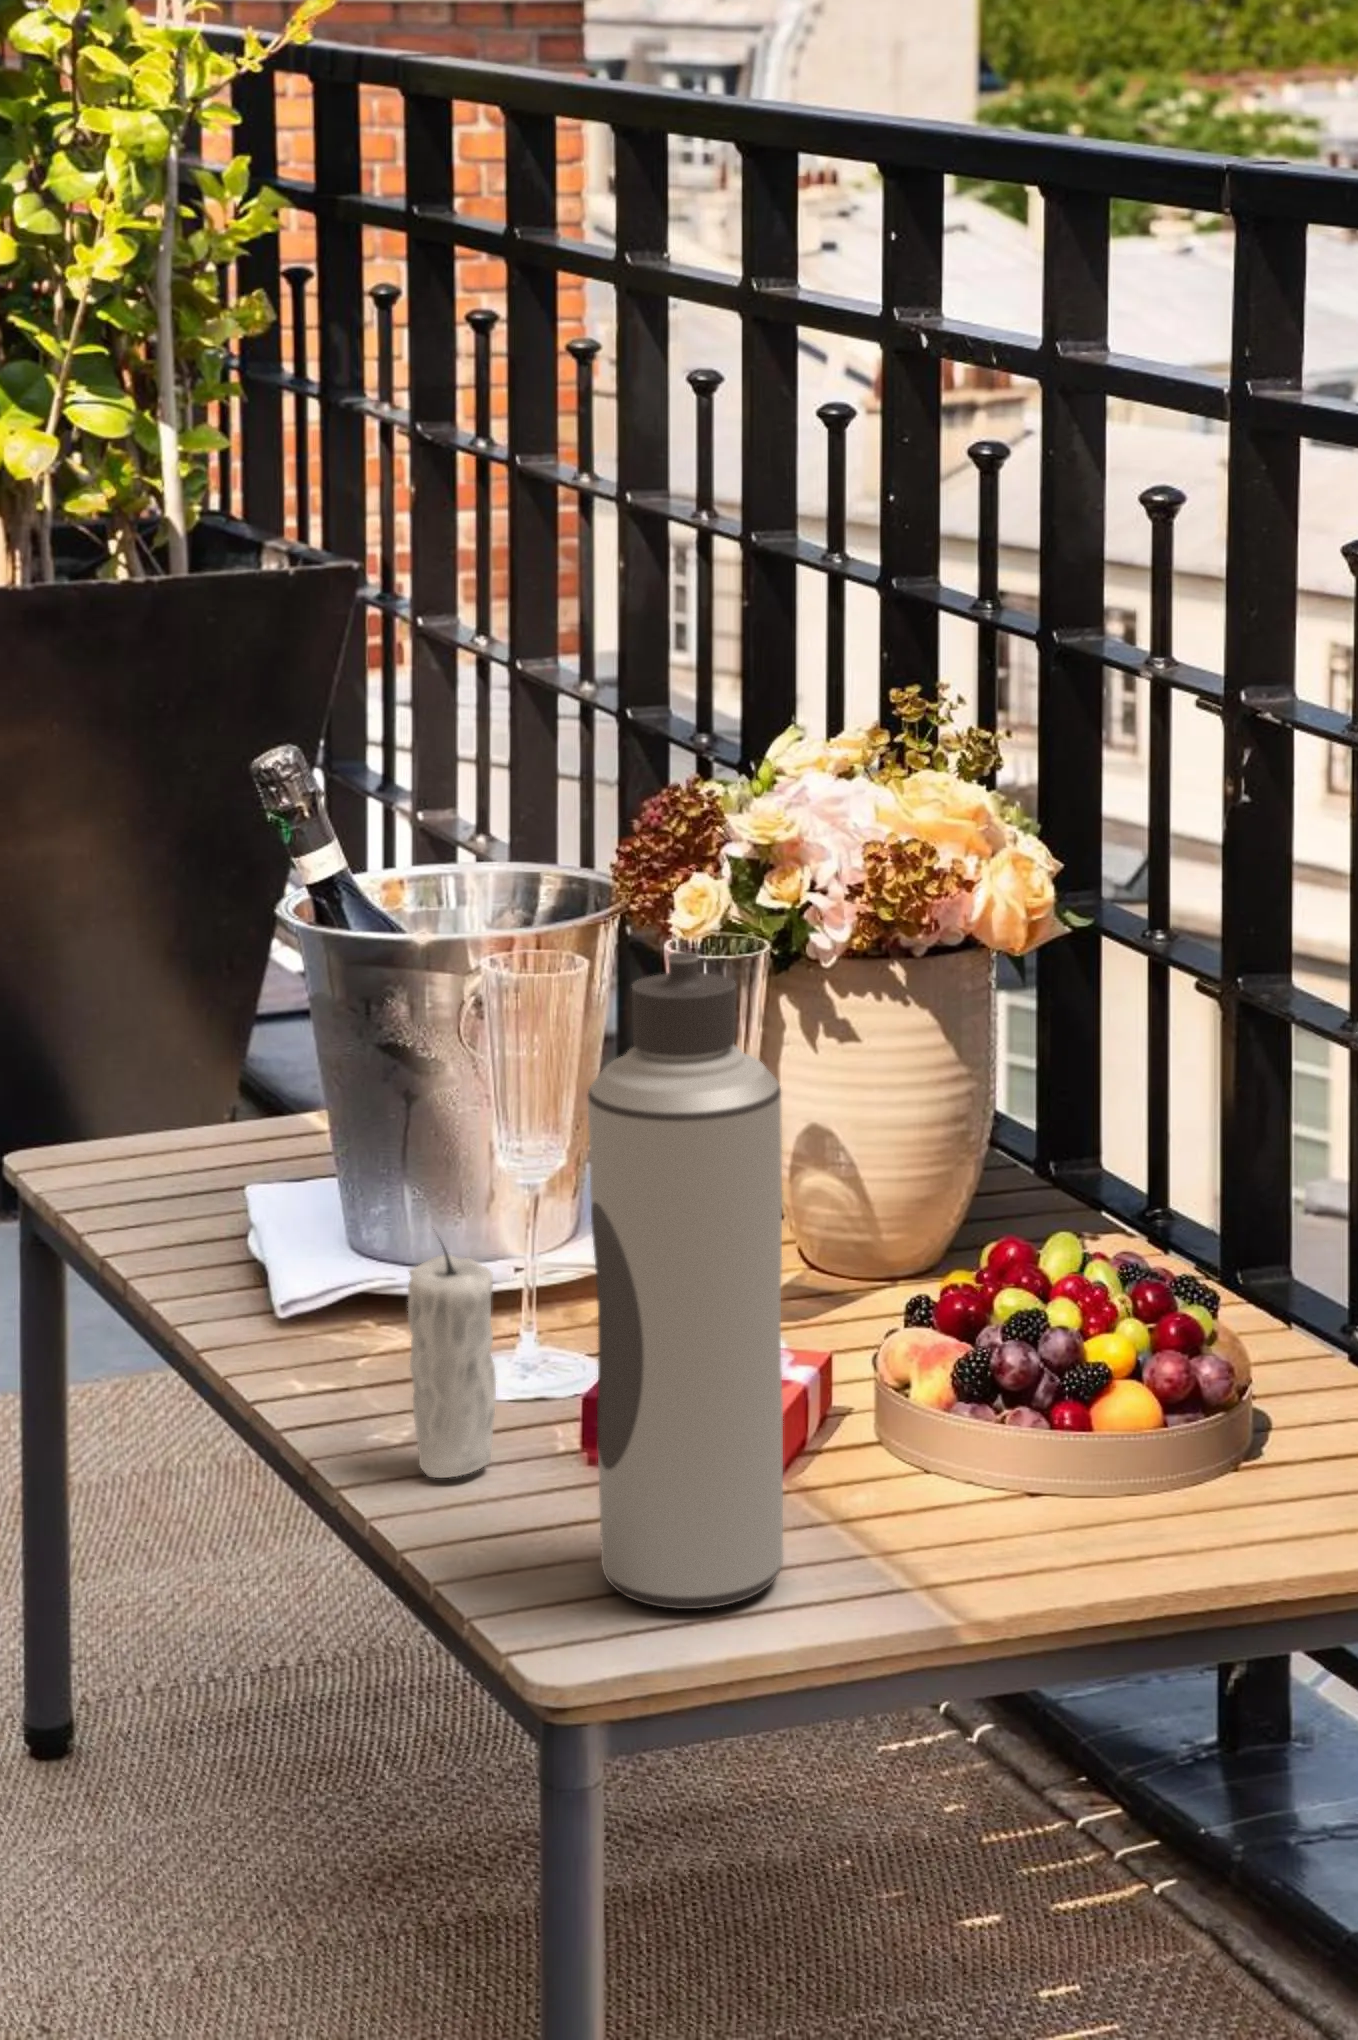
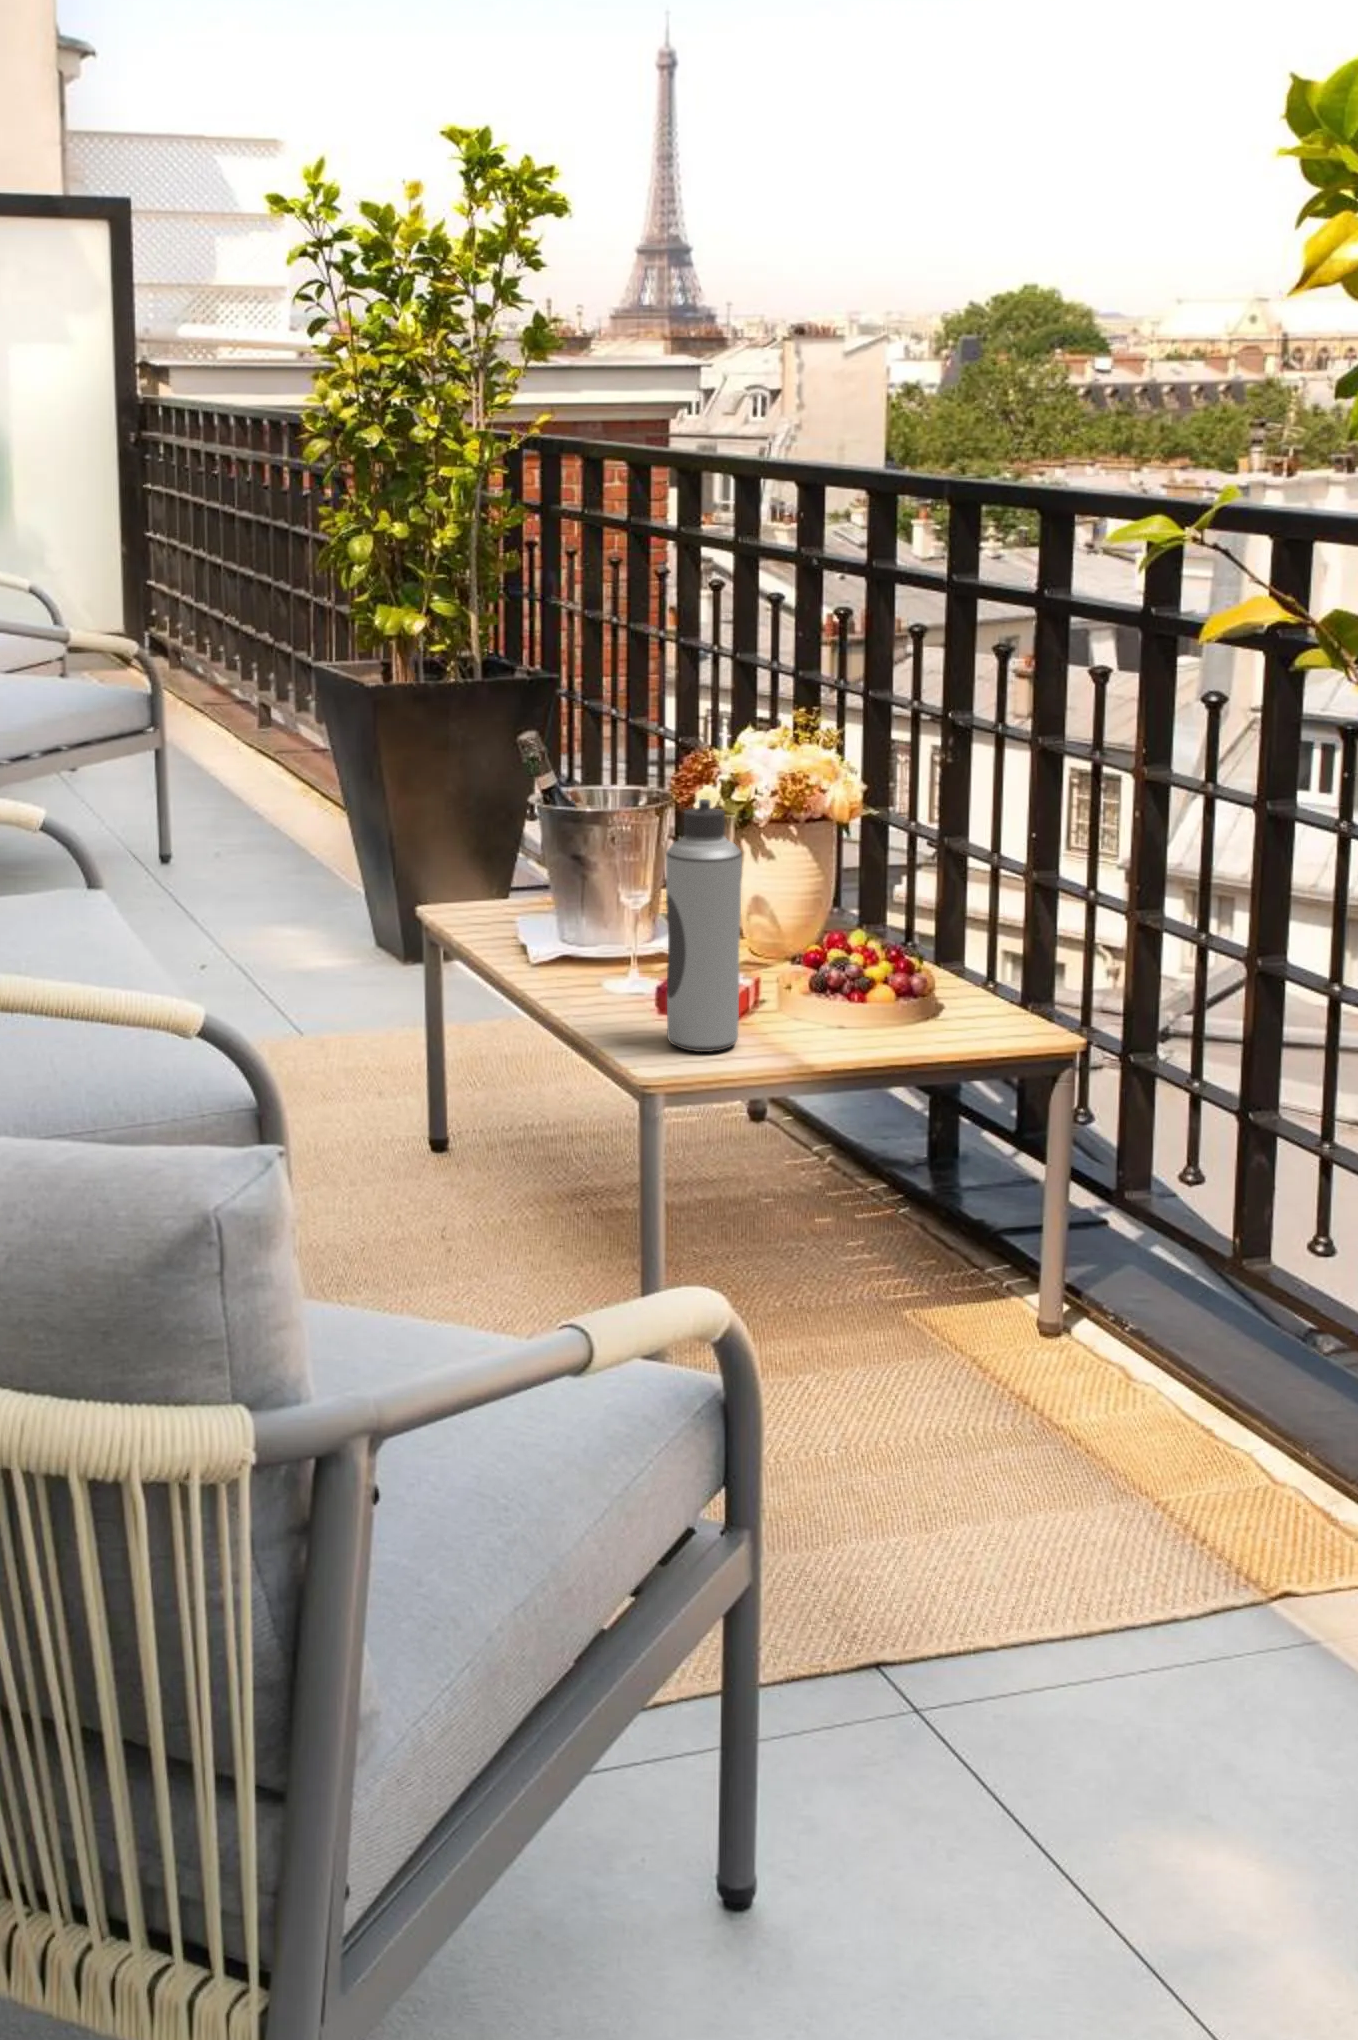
candle: present [408,1244,496,1478] -> none [593,911,626,1010]

